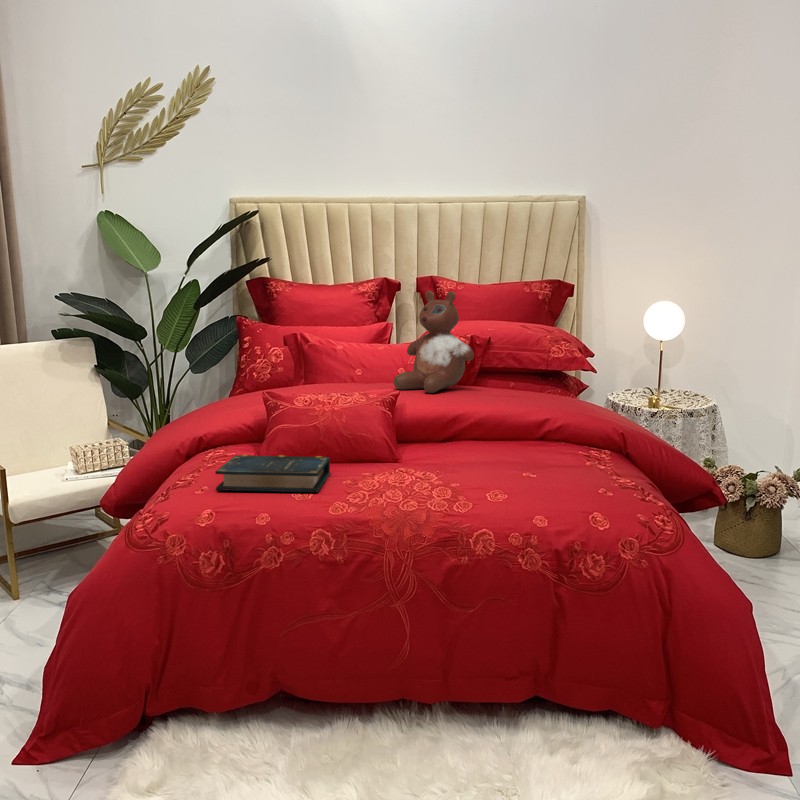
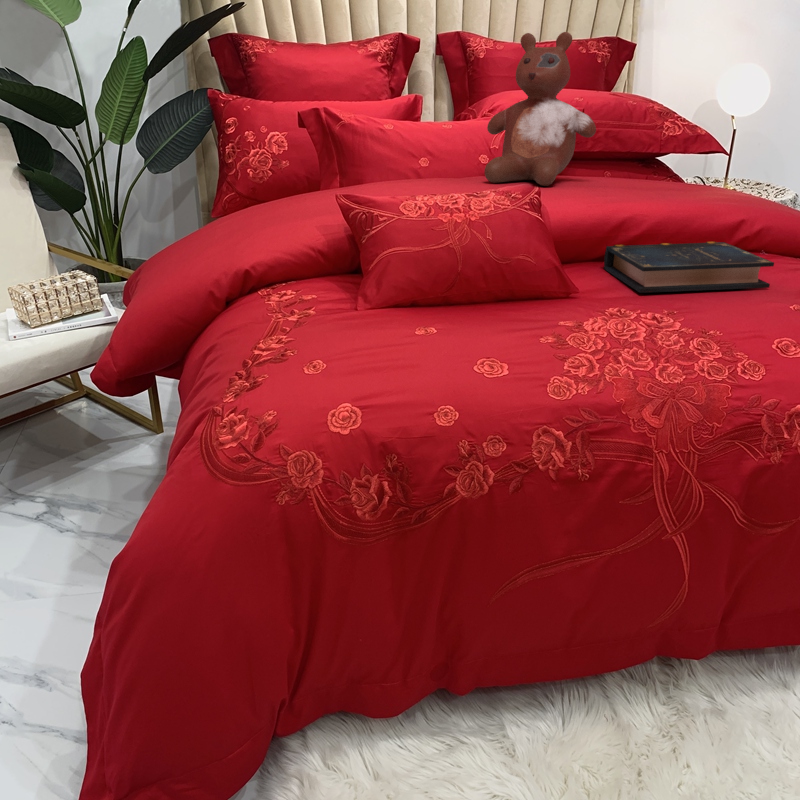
book: present [215,455,330,492] -> present [604,242,774,293]

